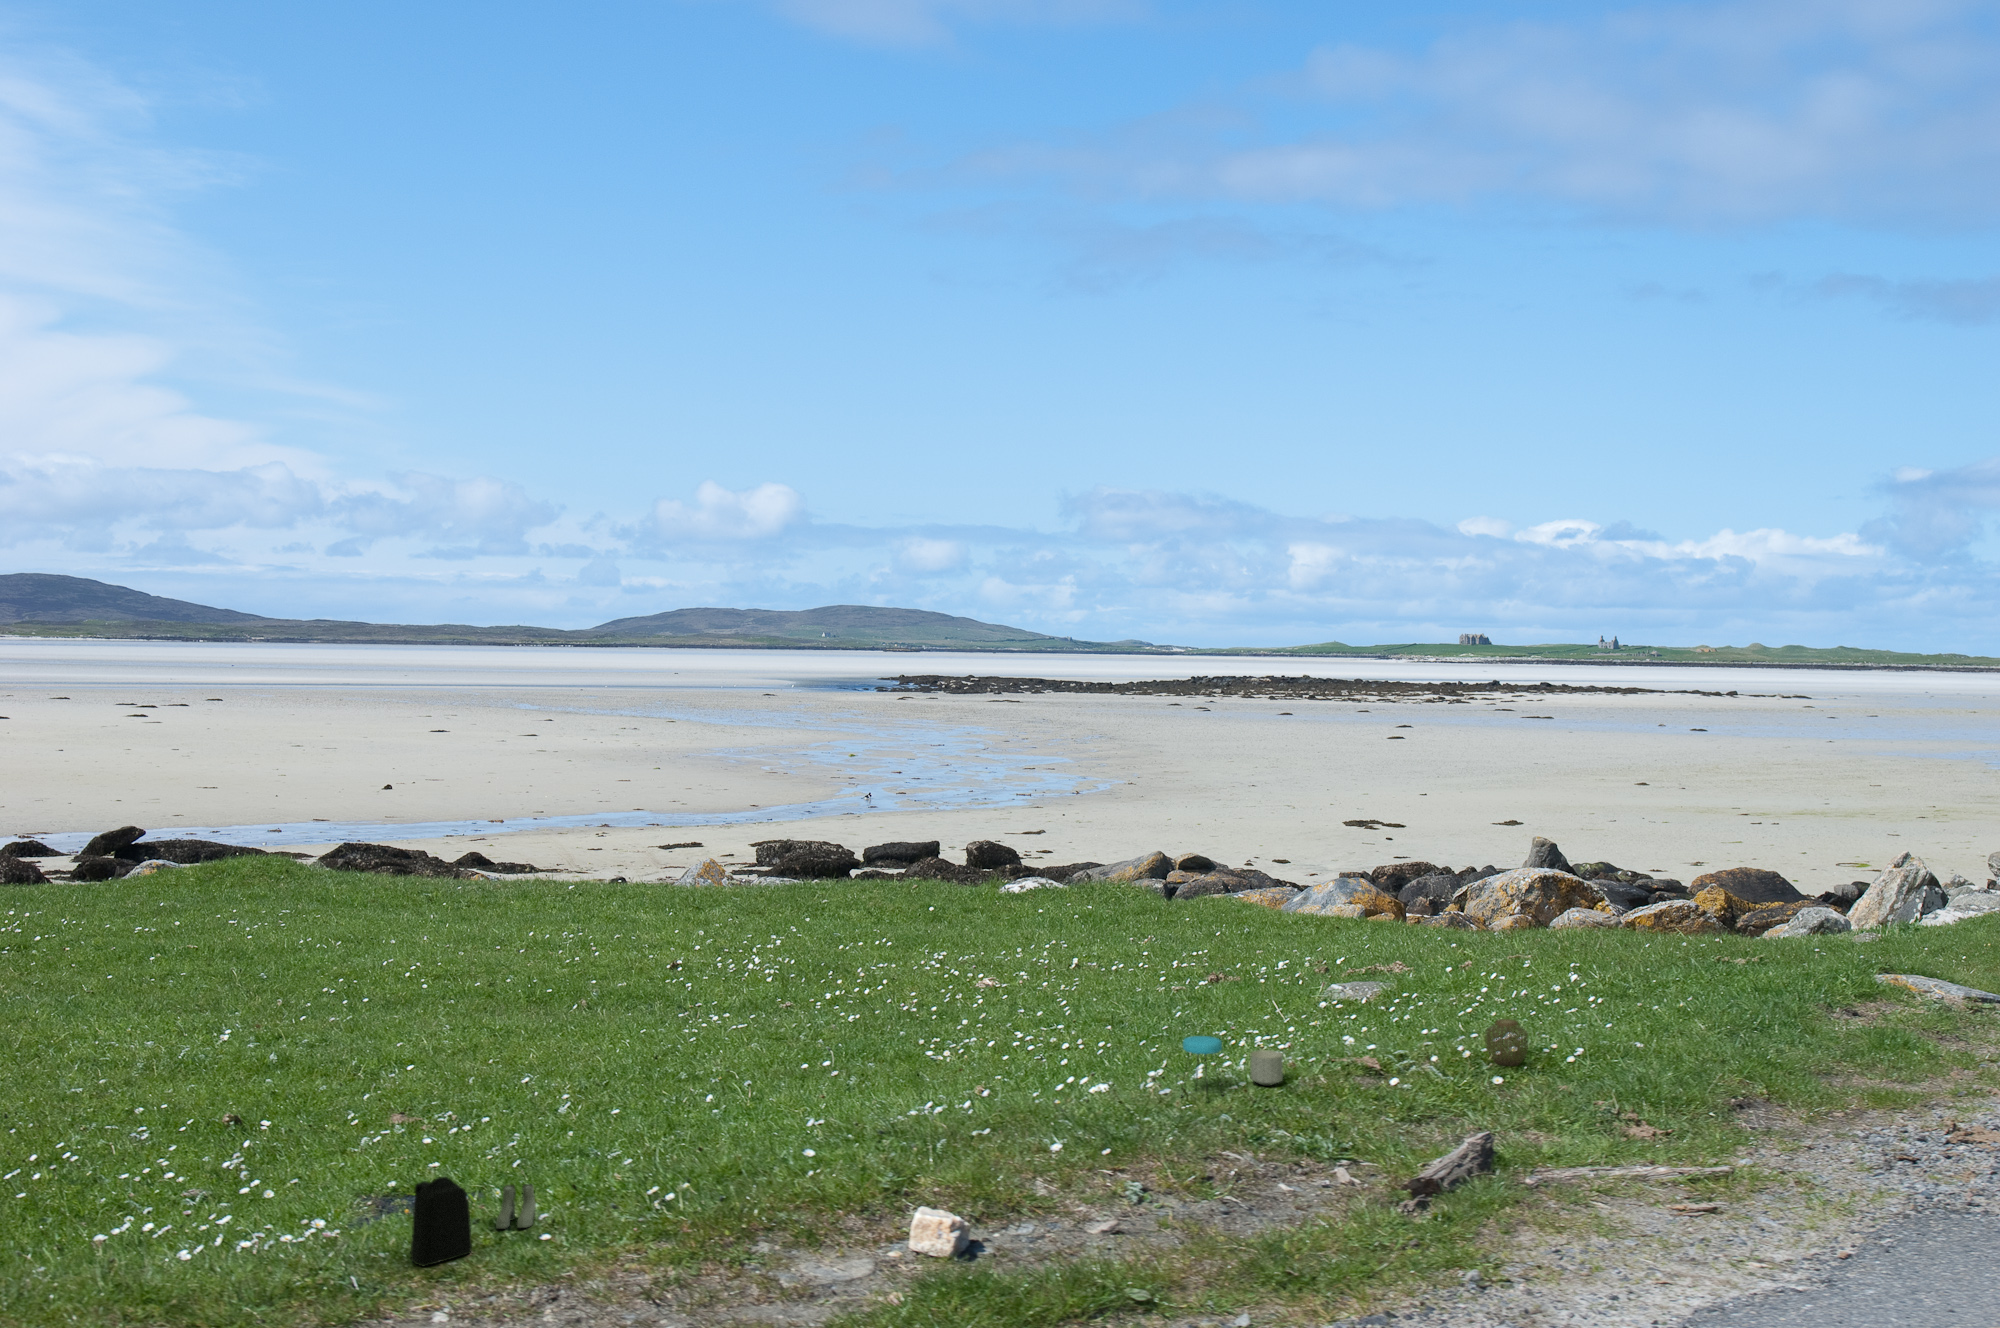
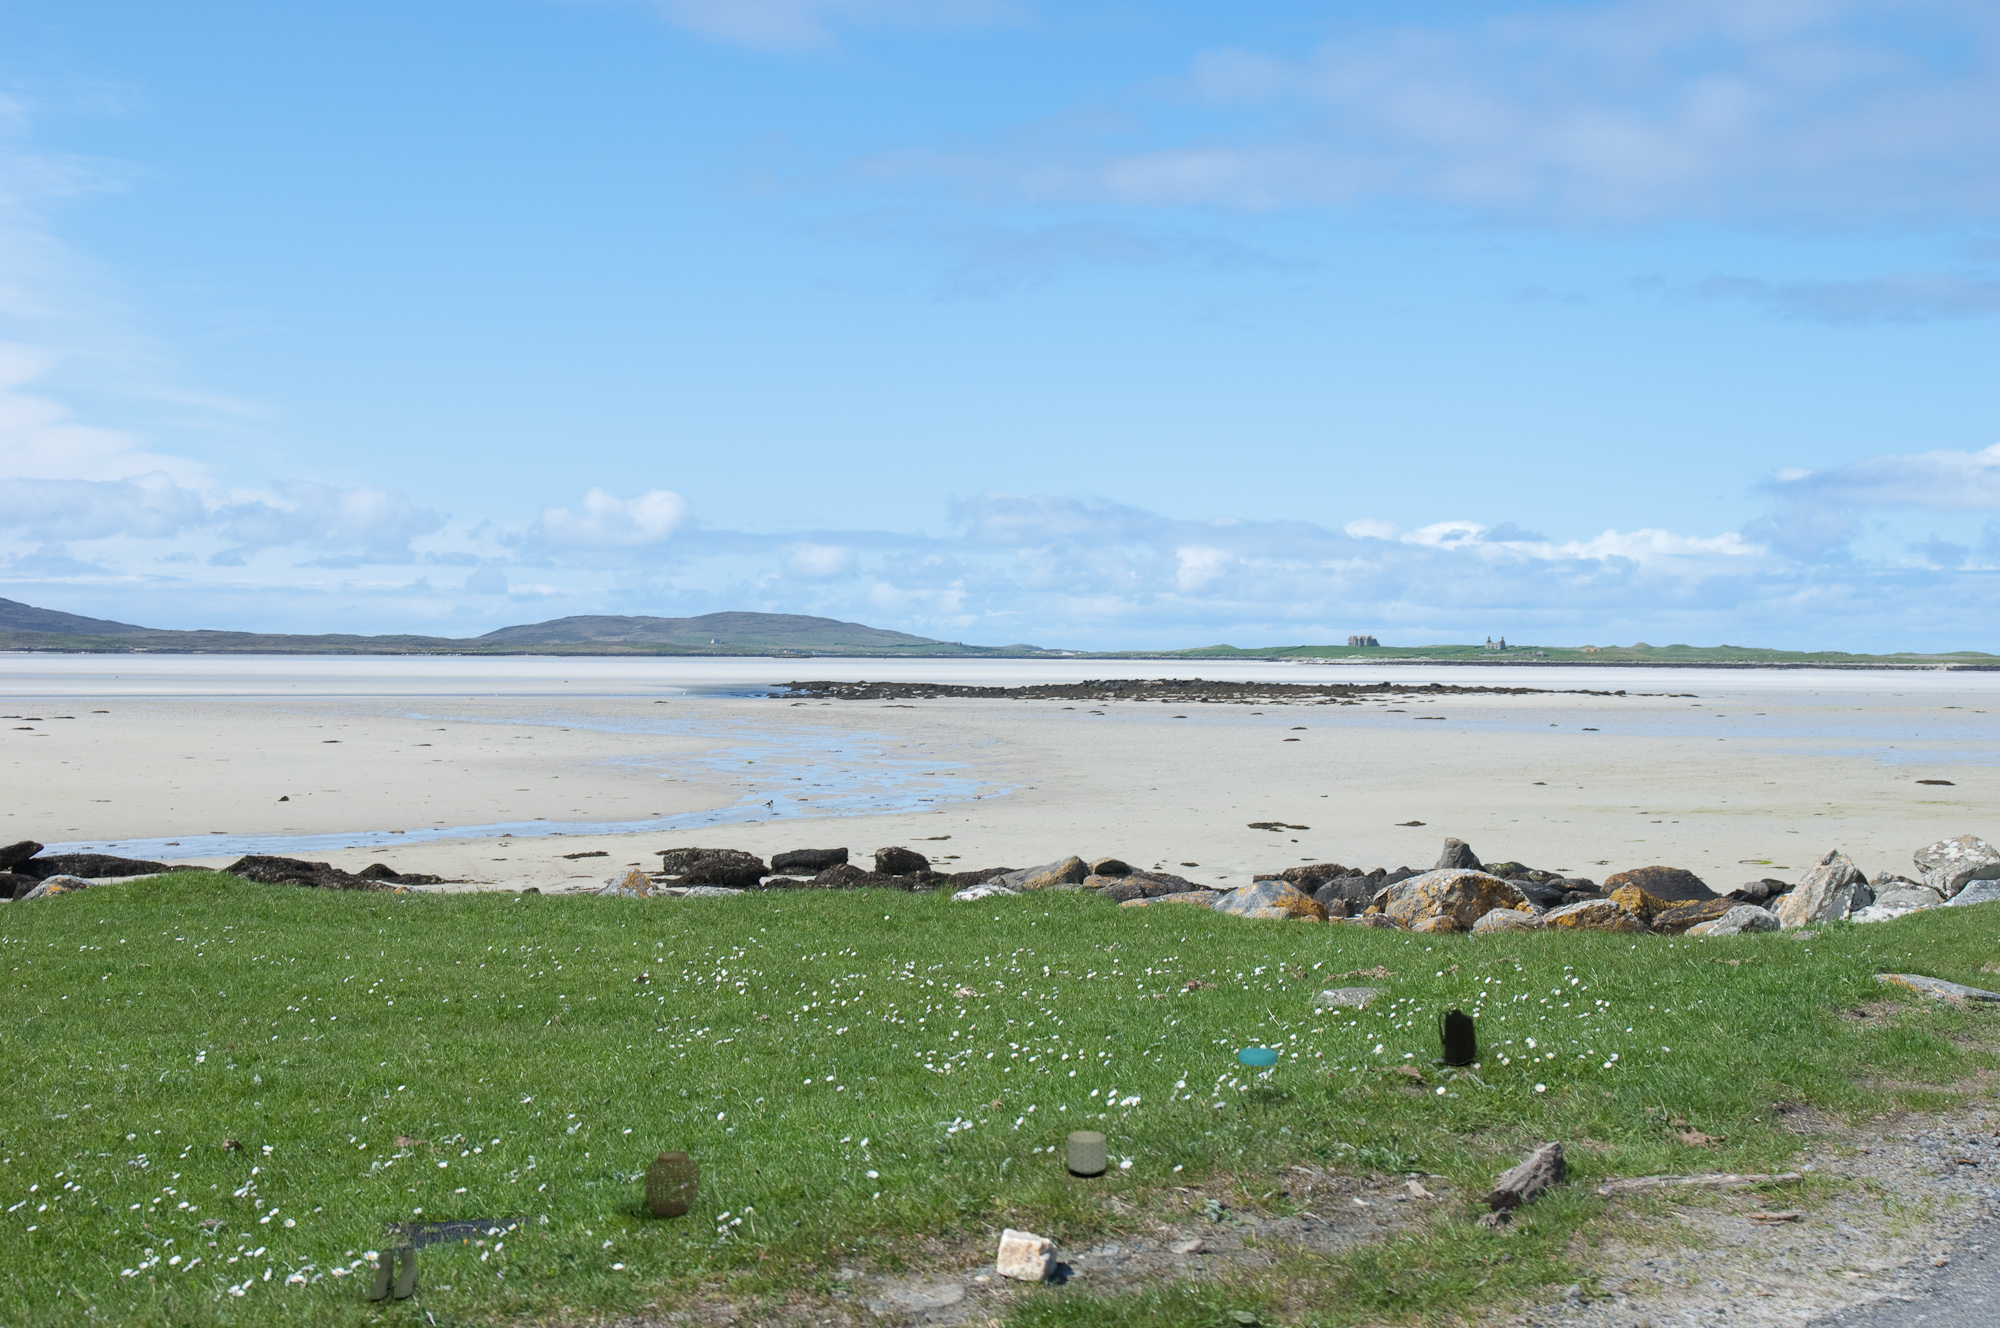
woven basket: present [1485,1019,1528,1066] -> present [644,1150,700,1216]
planter: present [1250,1050,1283,1086] -> present [1068,1131,1106,1175]
backpack: present [410,1177,472,1266] -> present [1438,1009,1477,1066]
boots: present [496,1184,536,1229] -> present [370,1247,417,1300]

